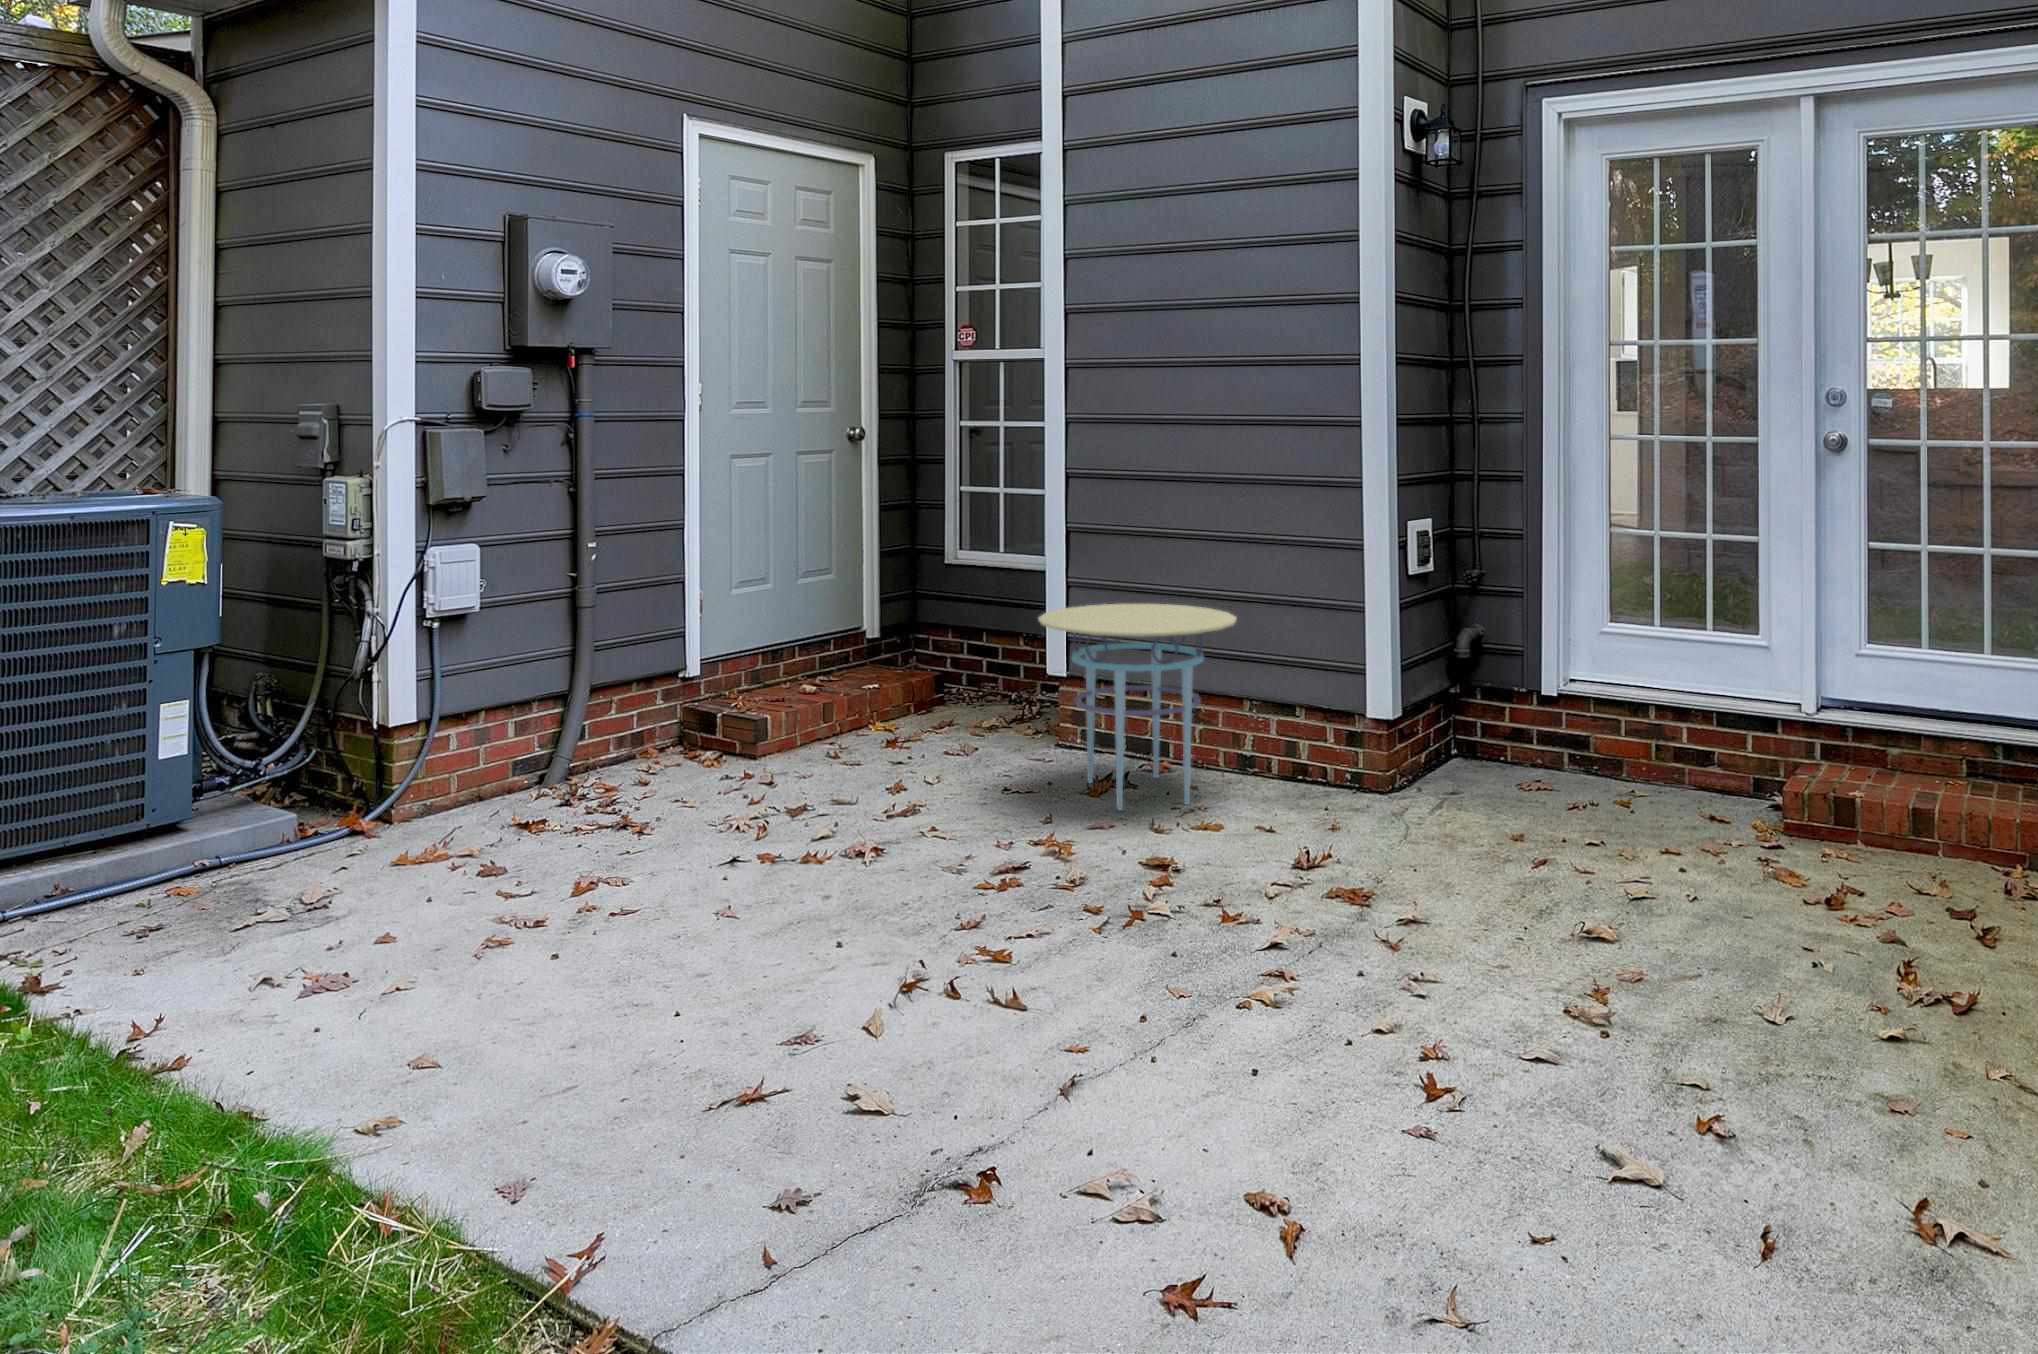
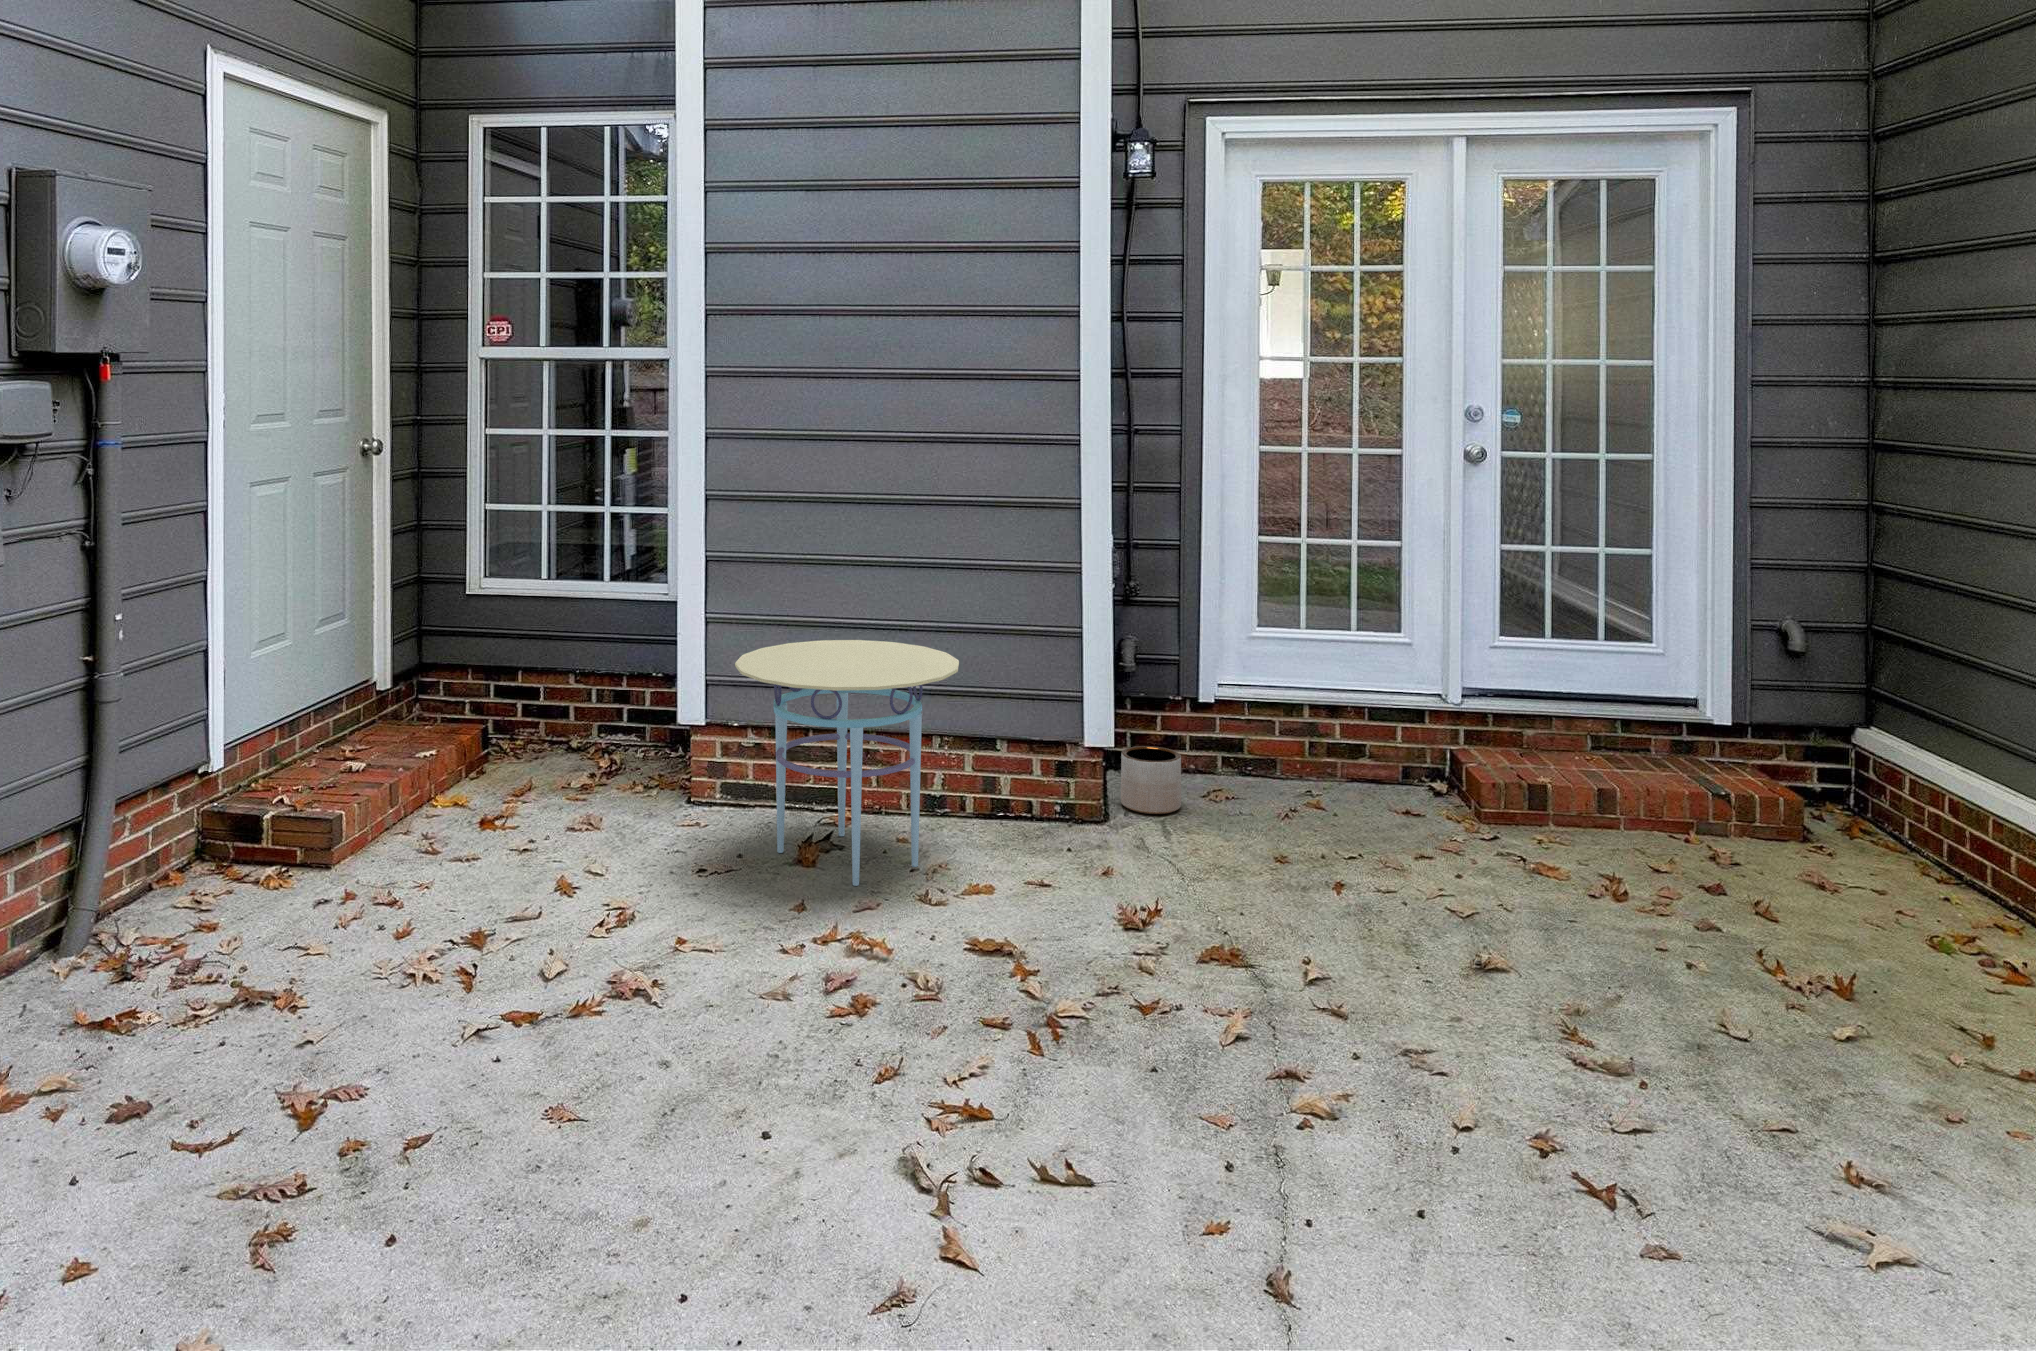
planter: none [1438,729,1497,794] -> present [1121,746,1181,814]

